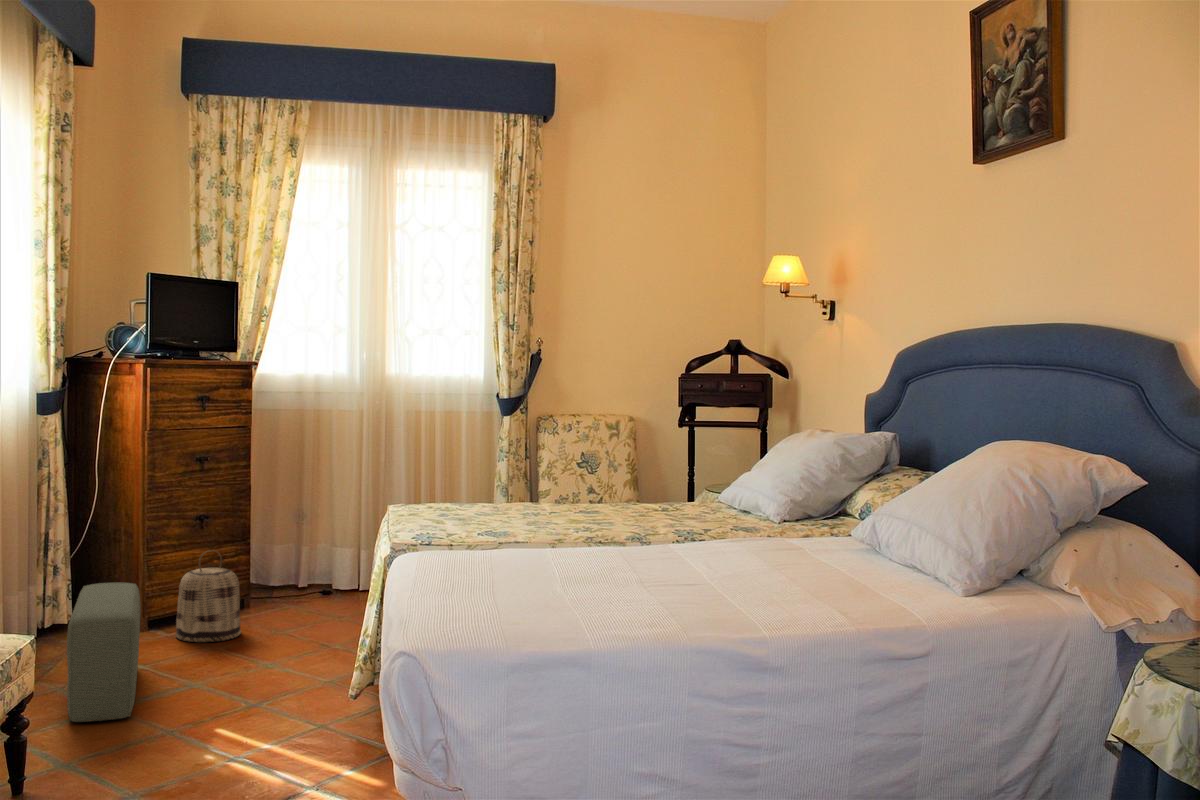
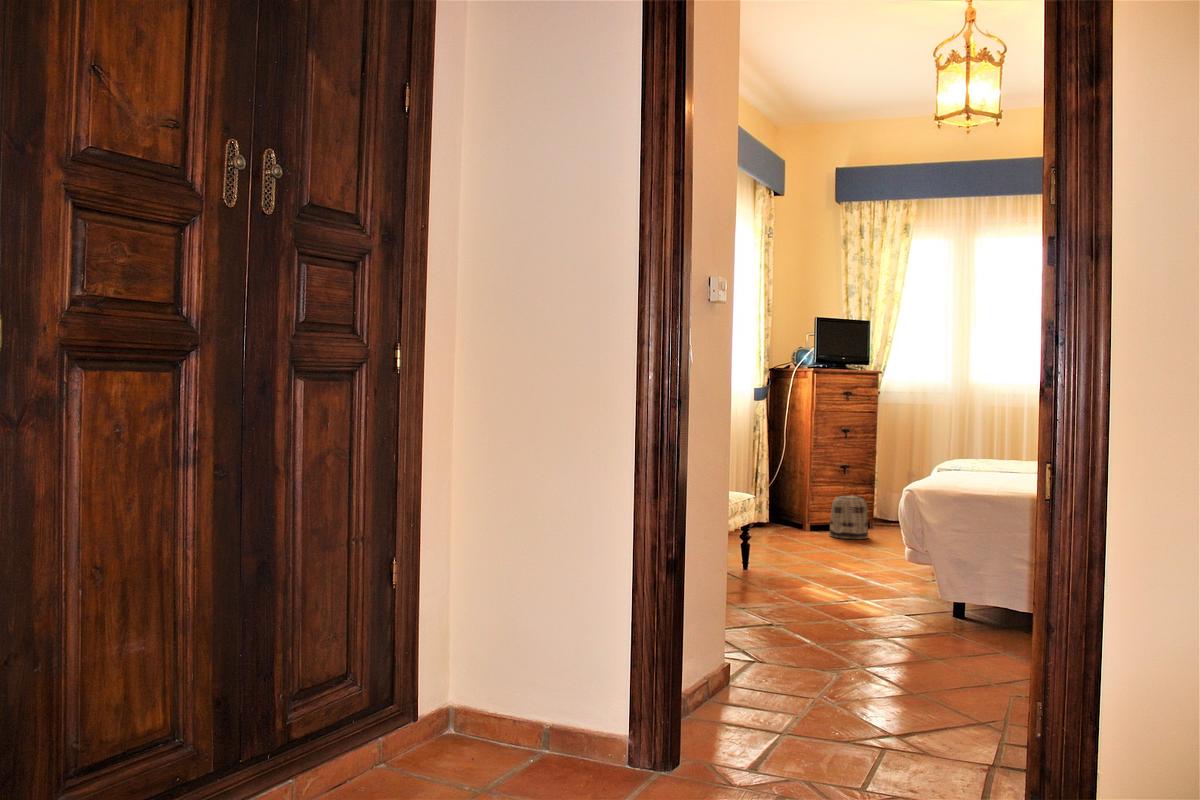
pouf: present [67,582,140,722] -> none [772,493,809,559]

